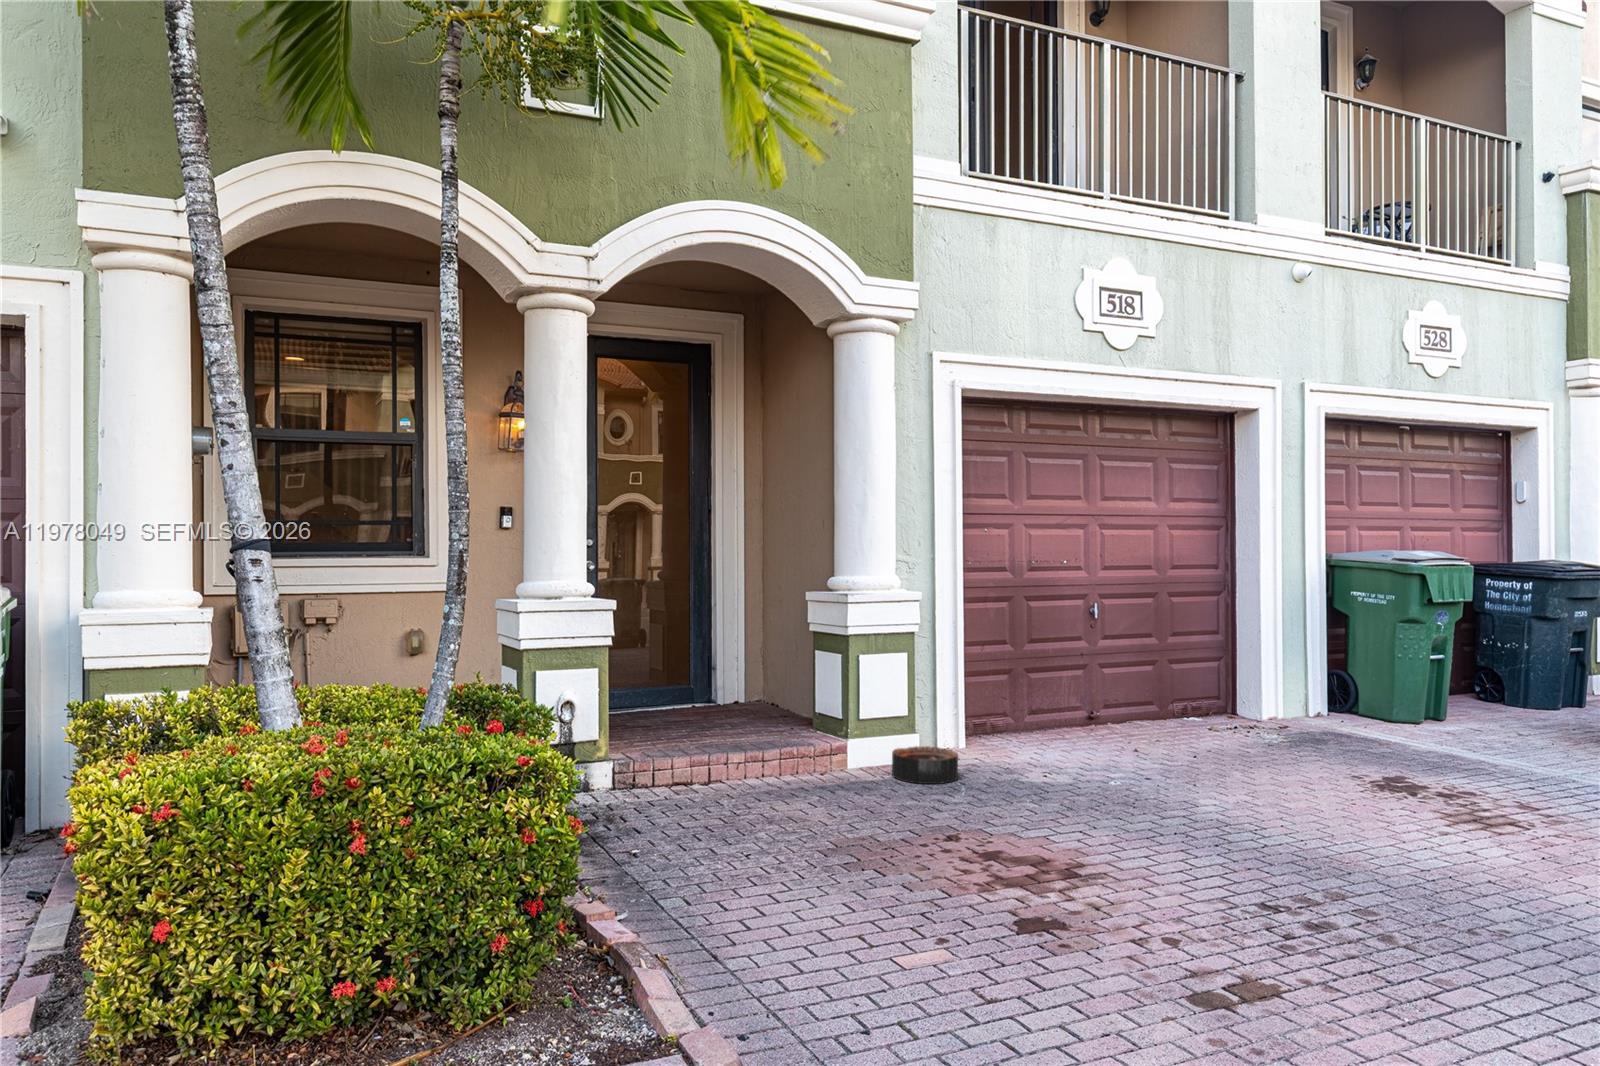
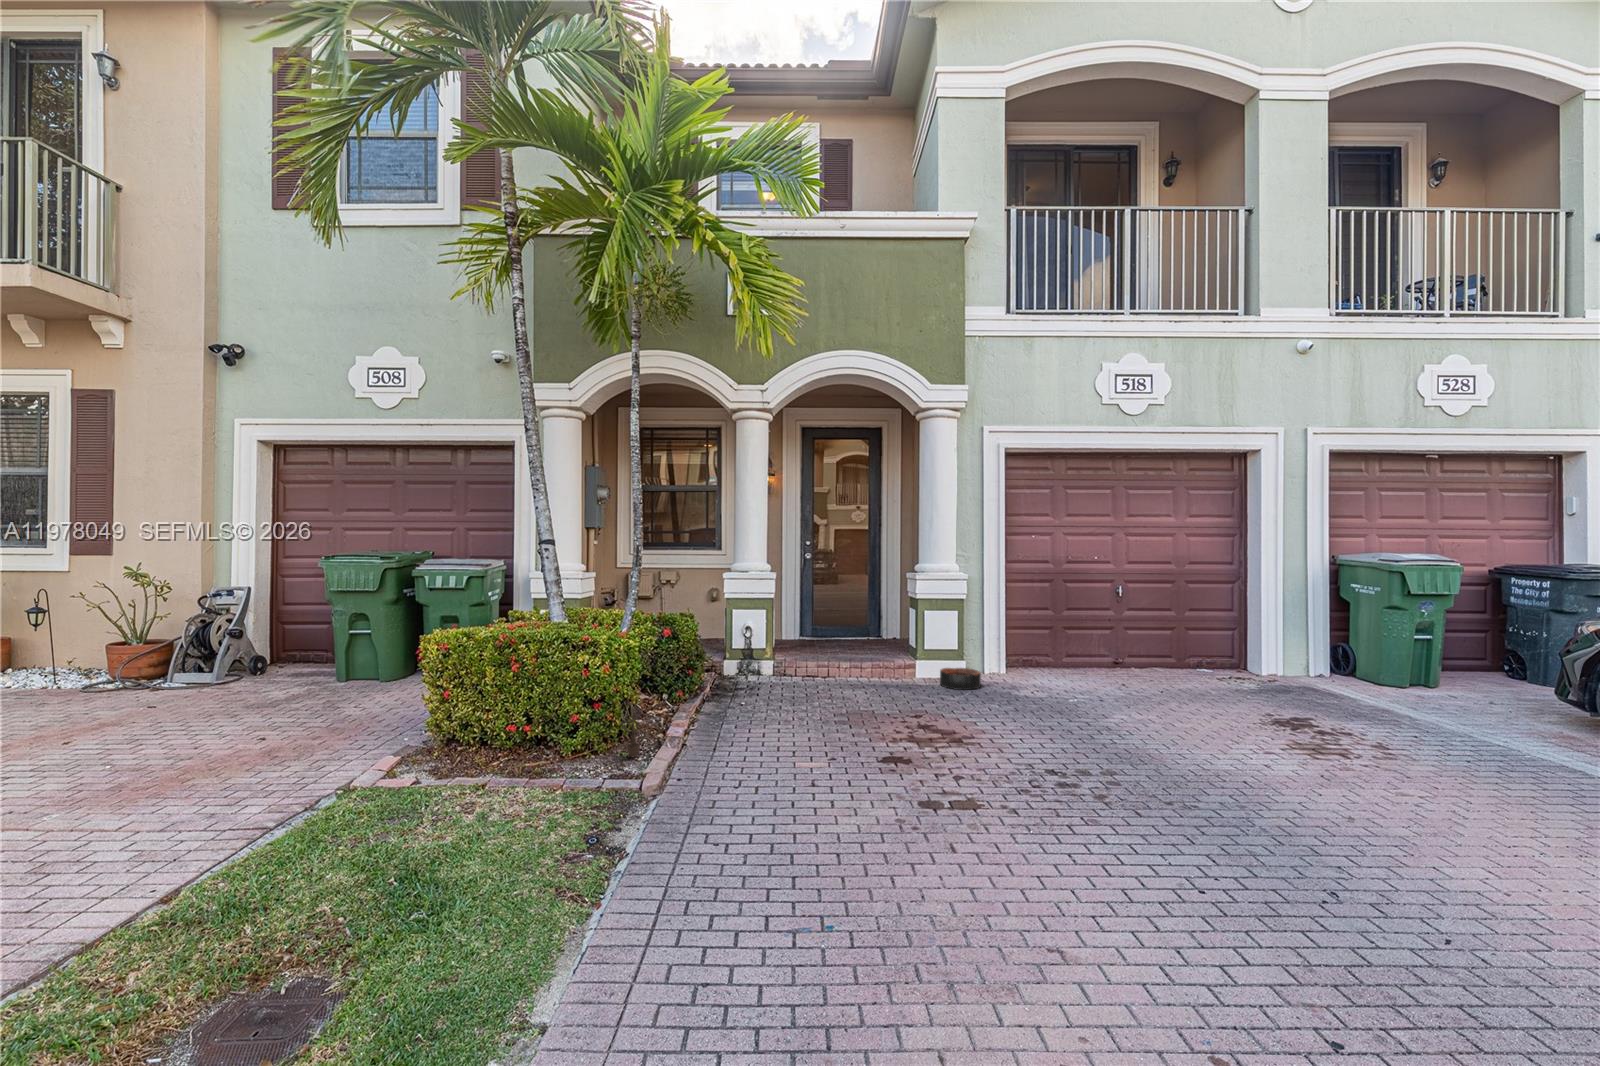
decorative plant: none [524,908,571,1037] -> present [617,710,640,760]

